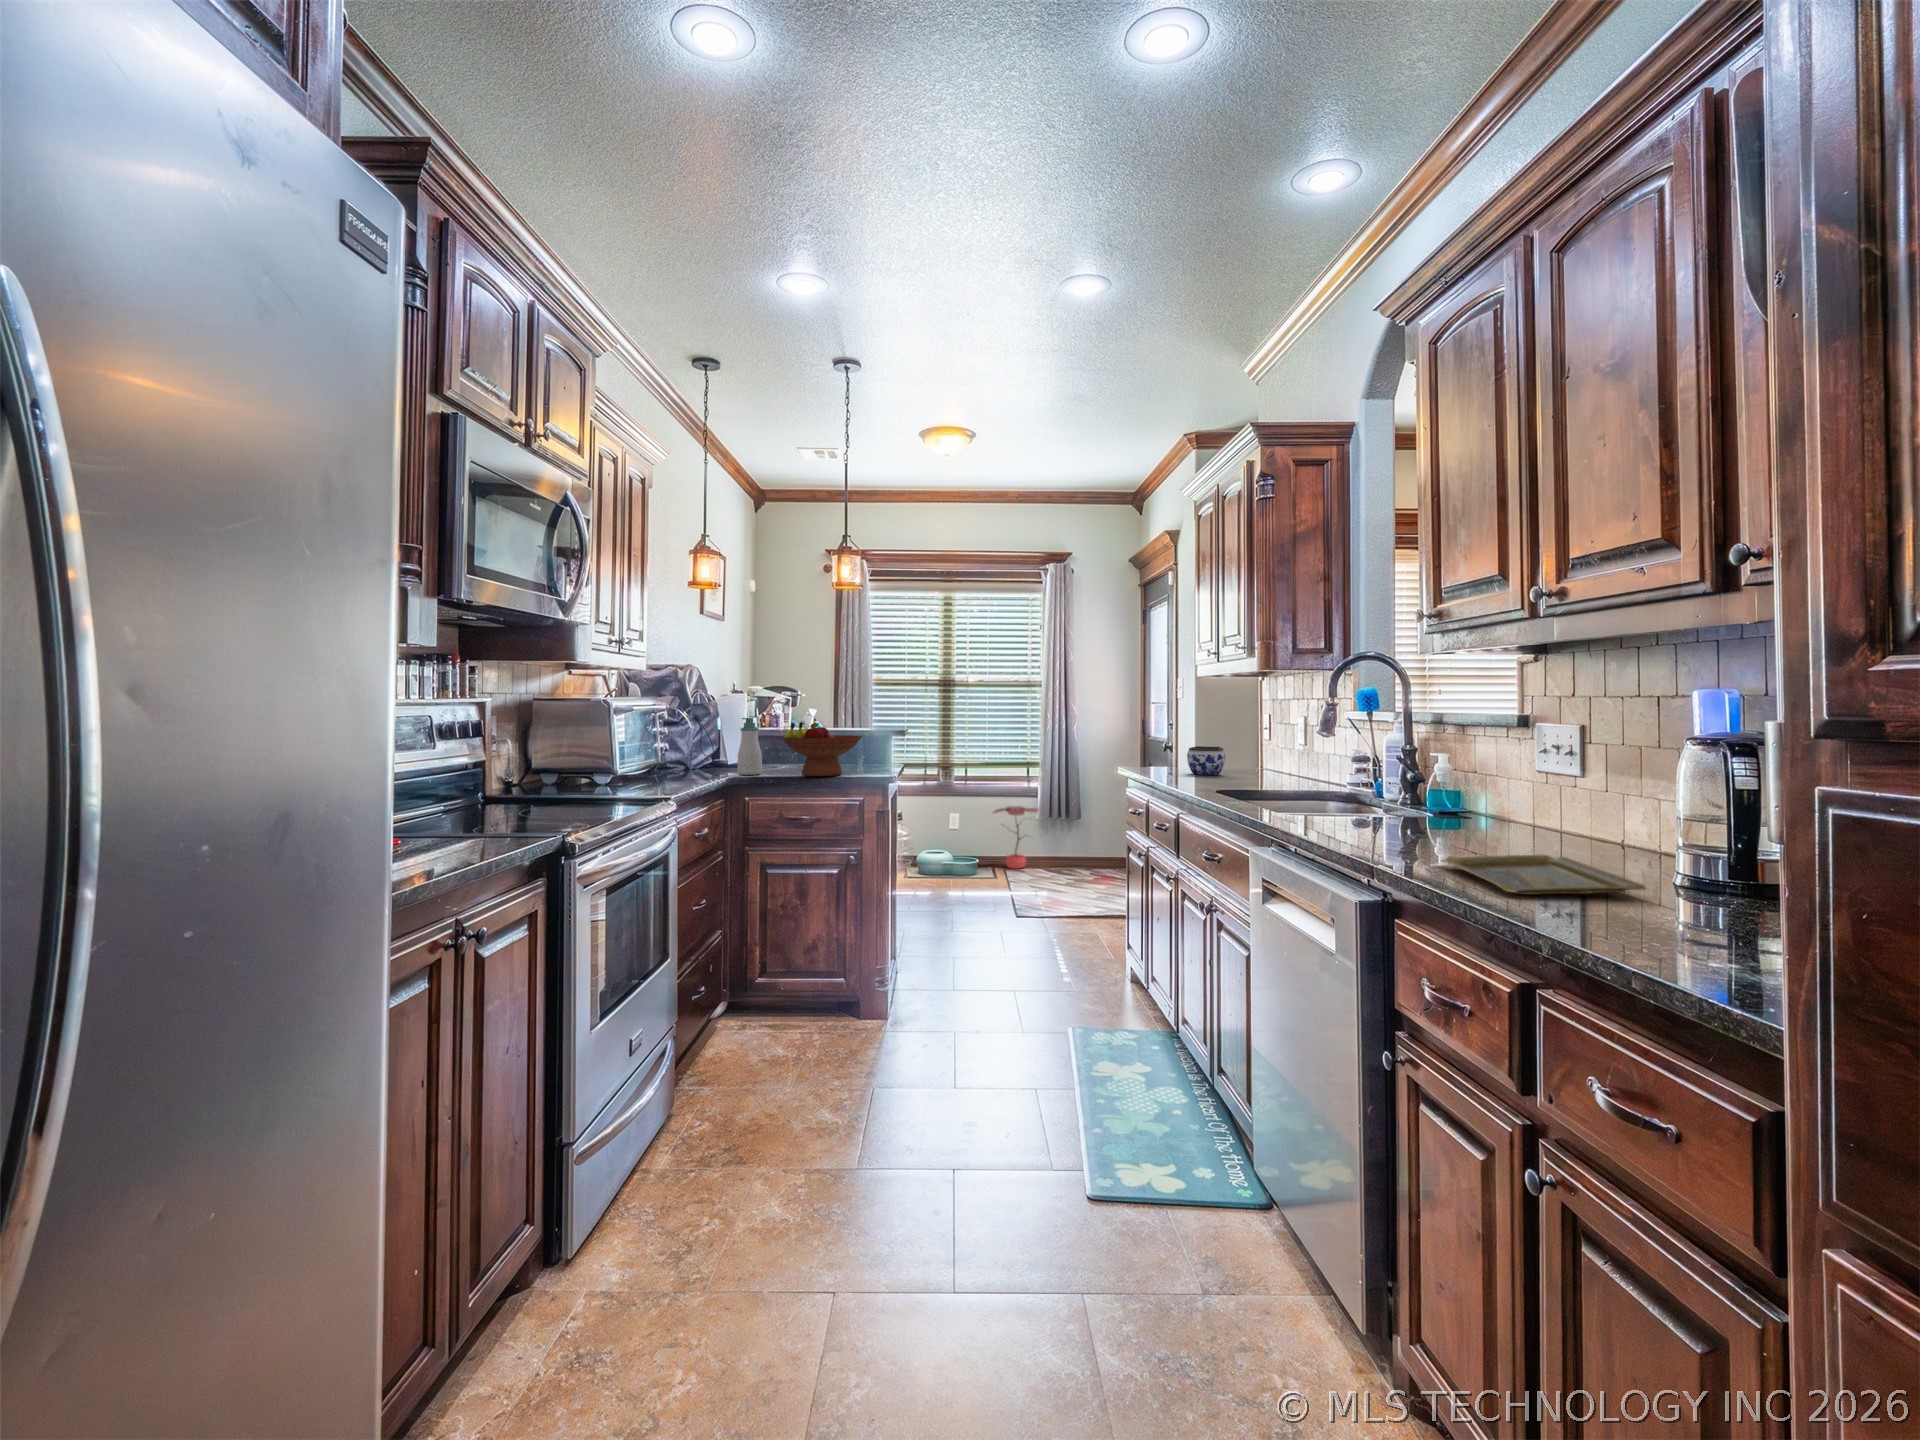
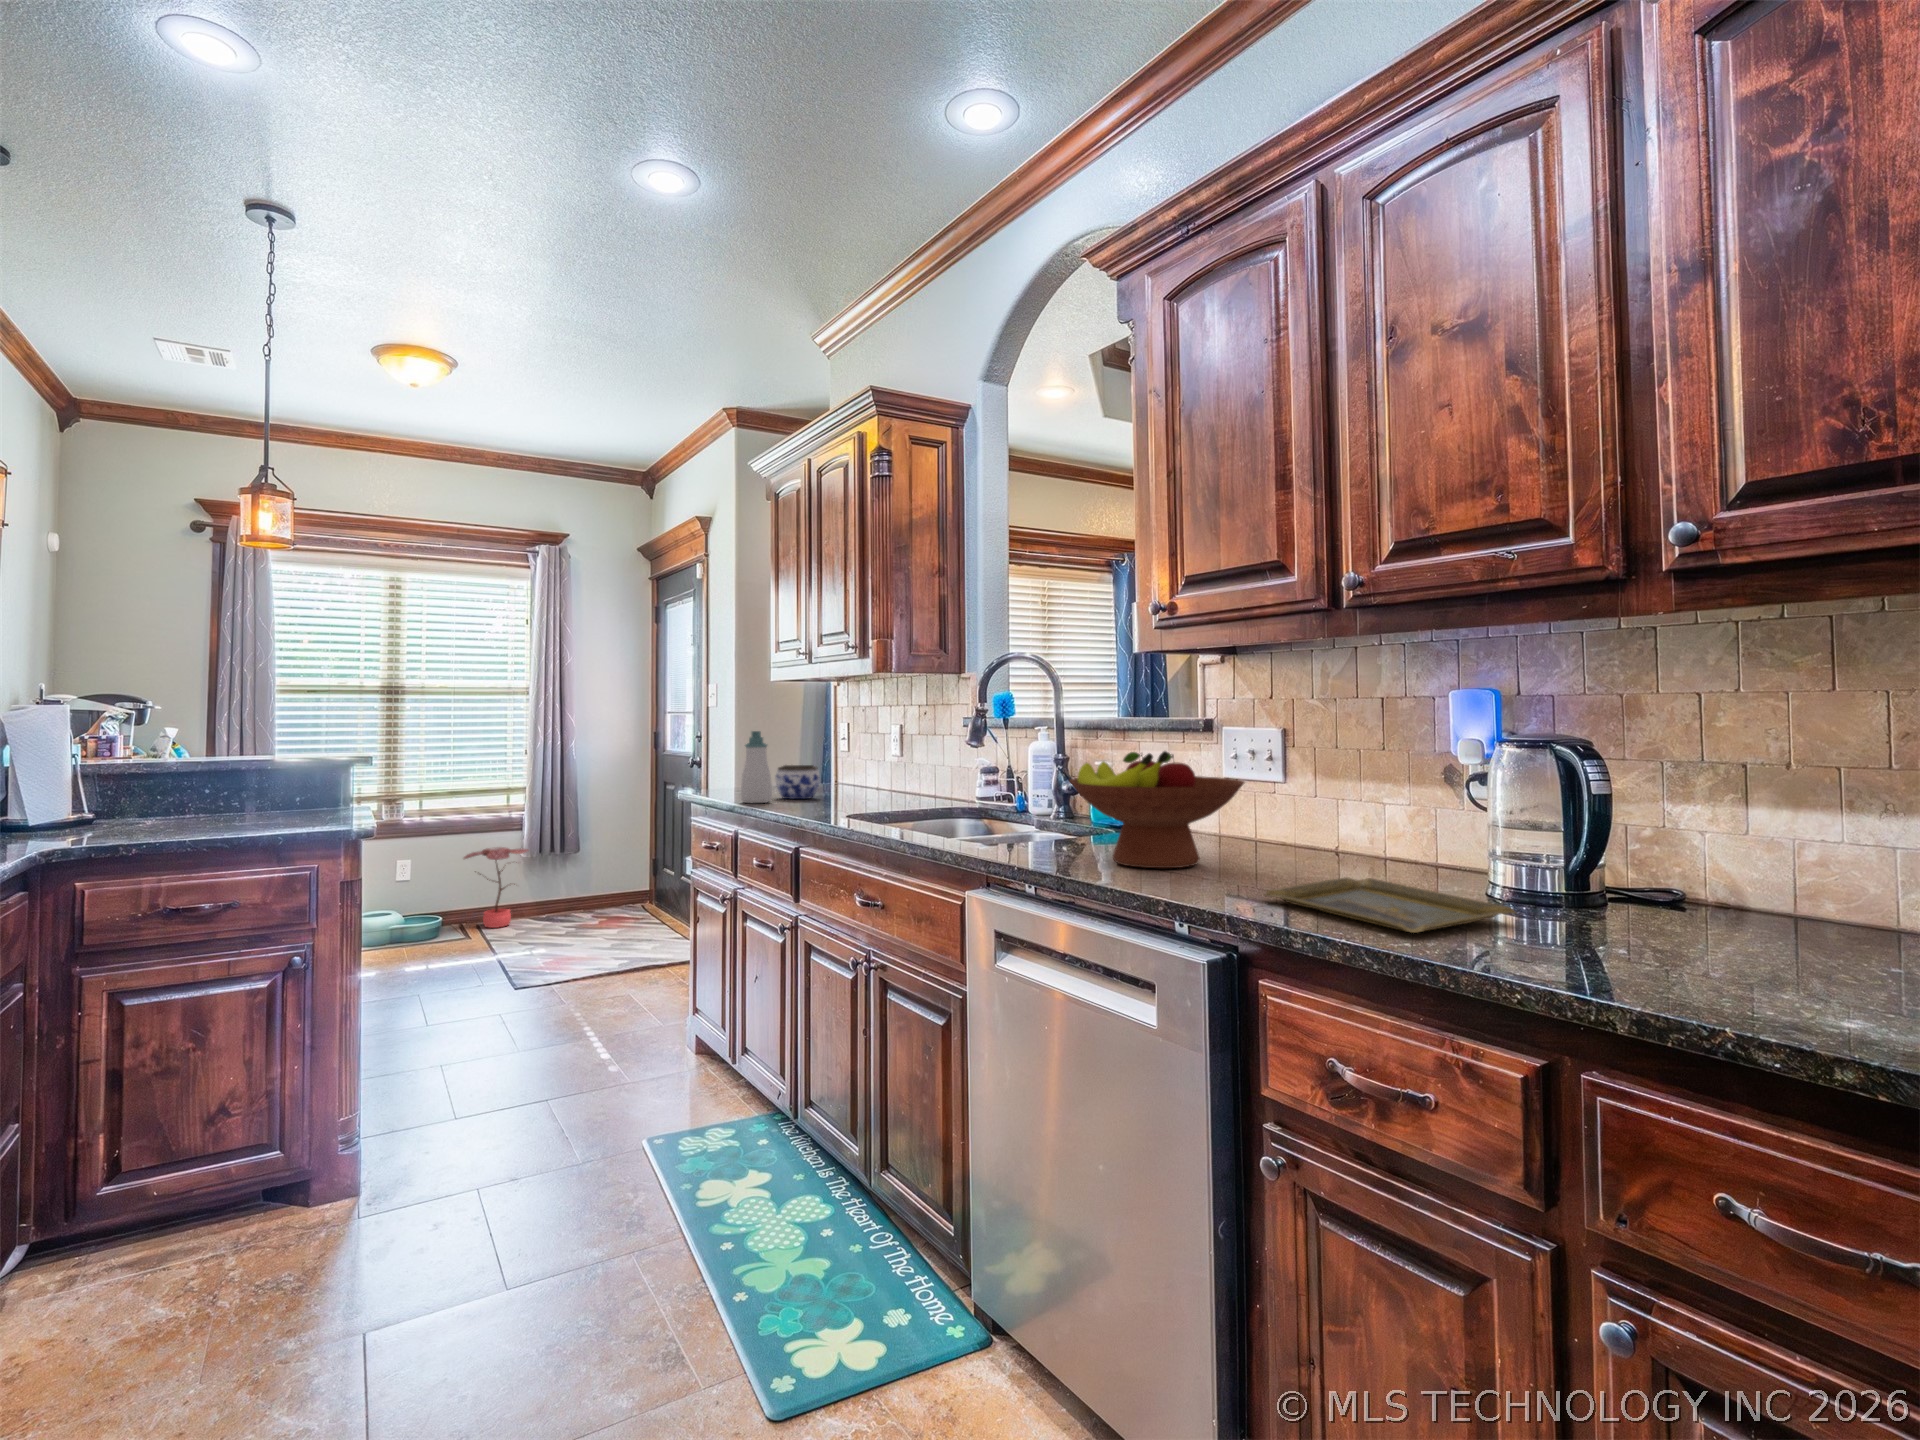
soap bottle: present [737,718,762,775] -> present [741,731,772,803]
fruit bowl: present [781,722,862,776] -> present [1070,751,1244,868]

